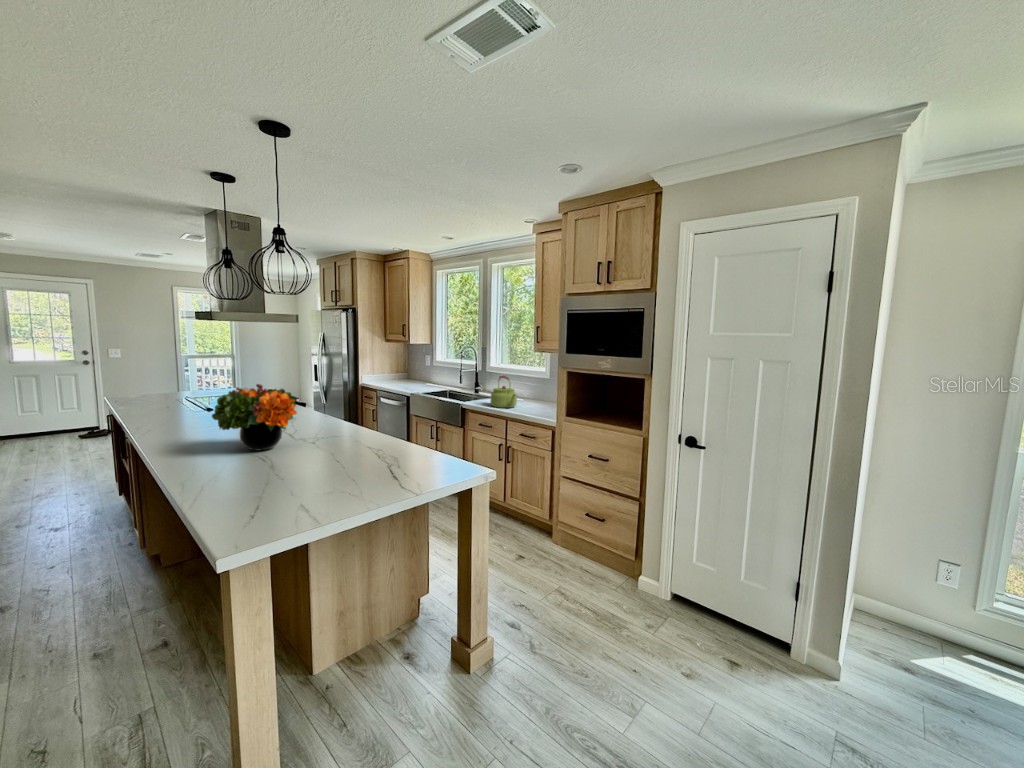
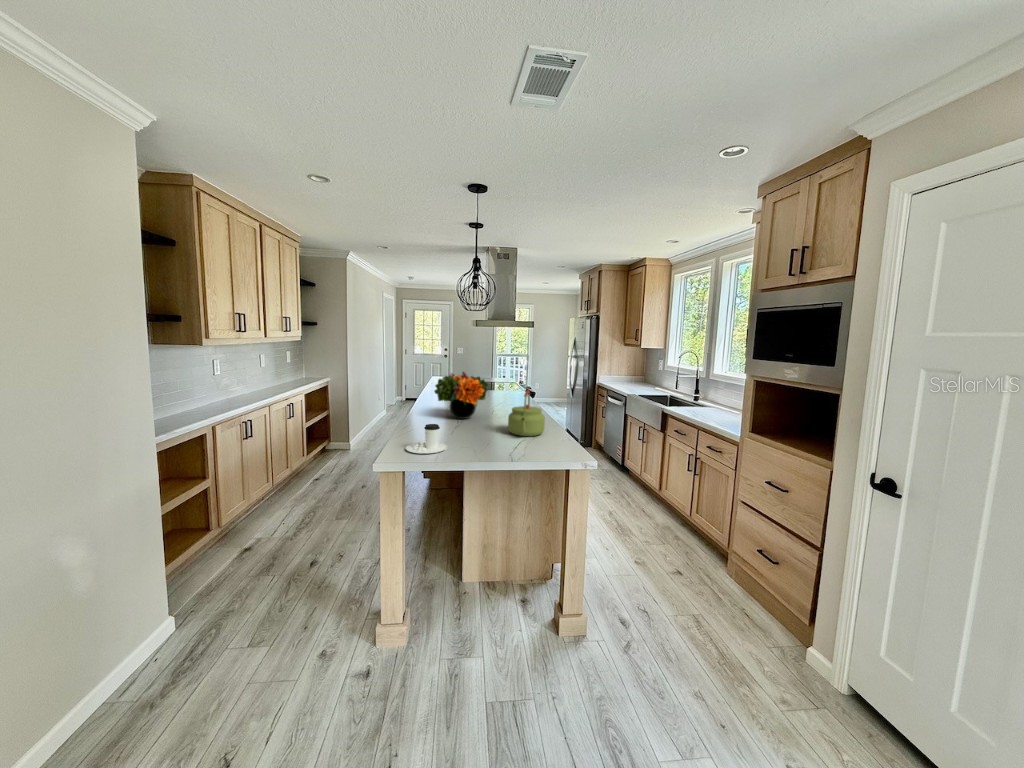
kettle: present [491,376,517,408] -> present [508,390,545,436]
coffee cup: none [245,462,312,510] -> present [406,424,447,454]

